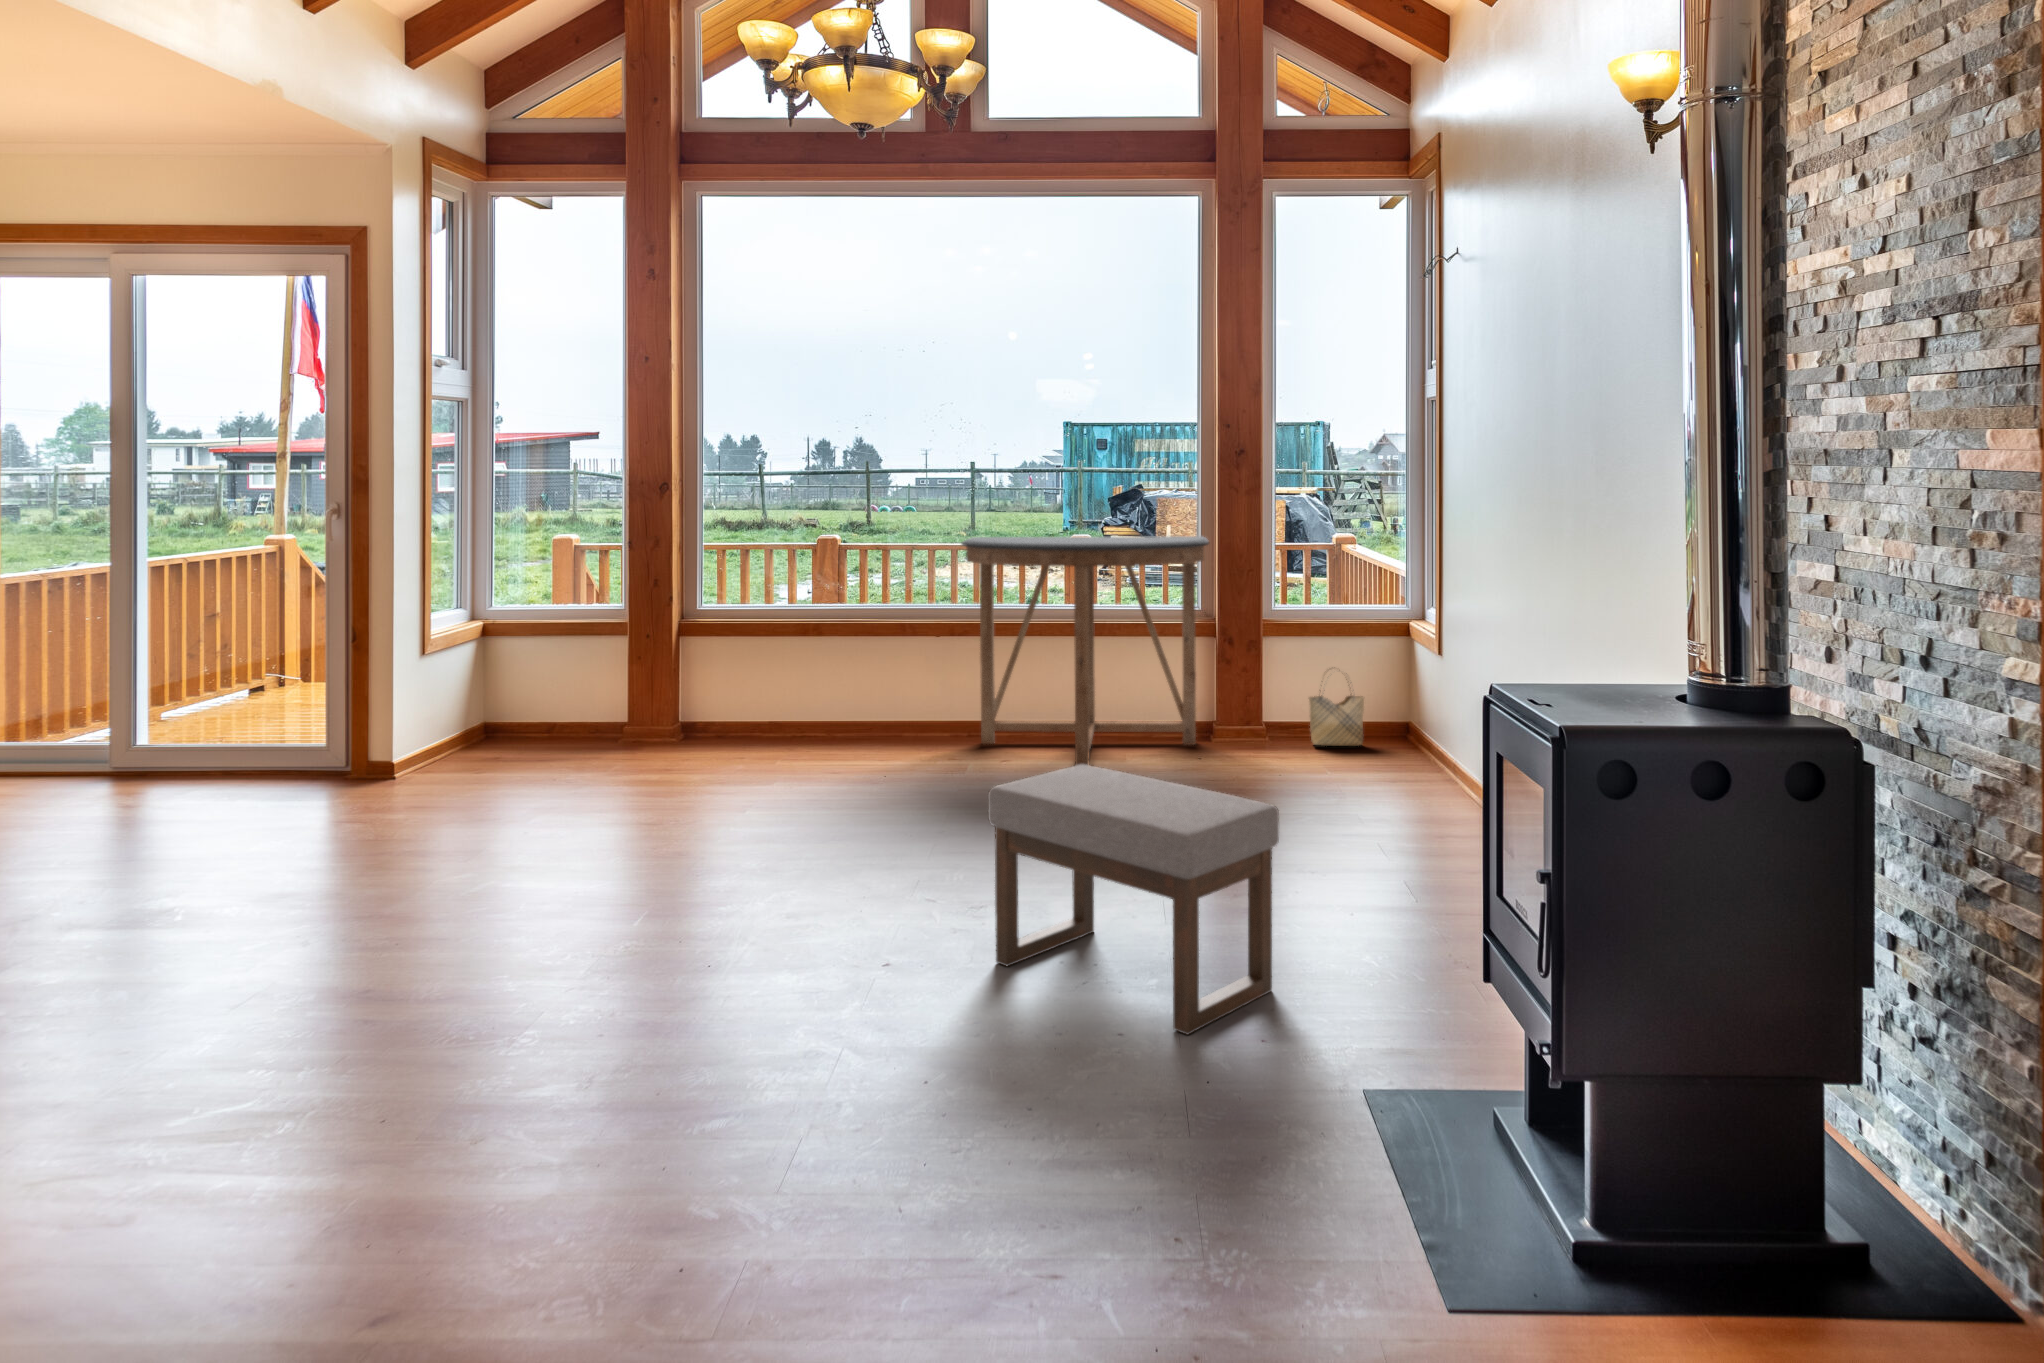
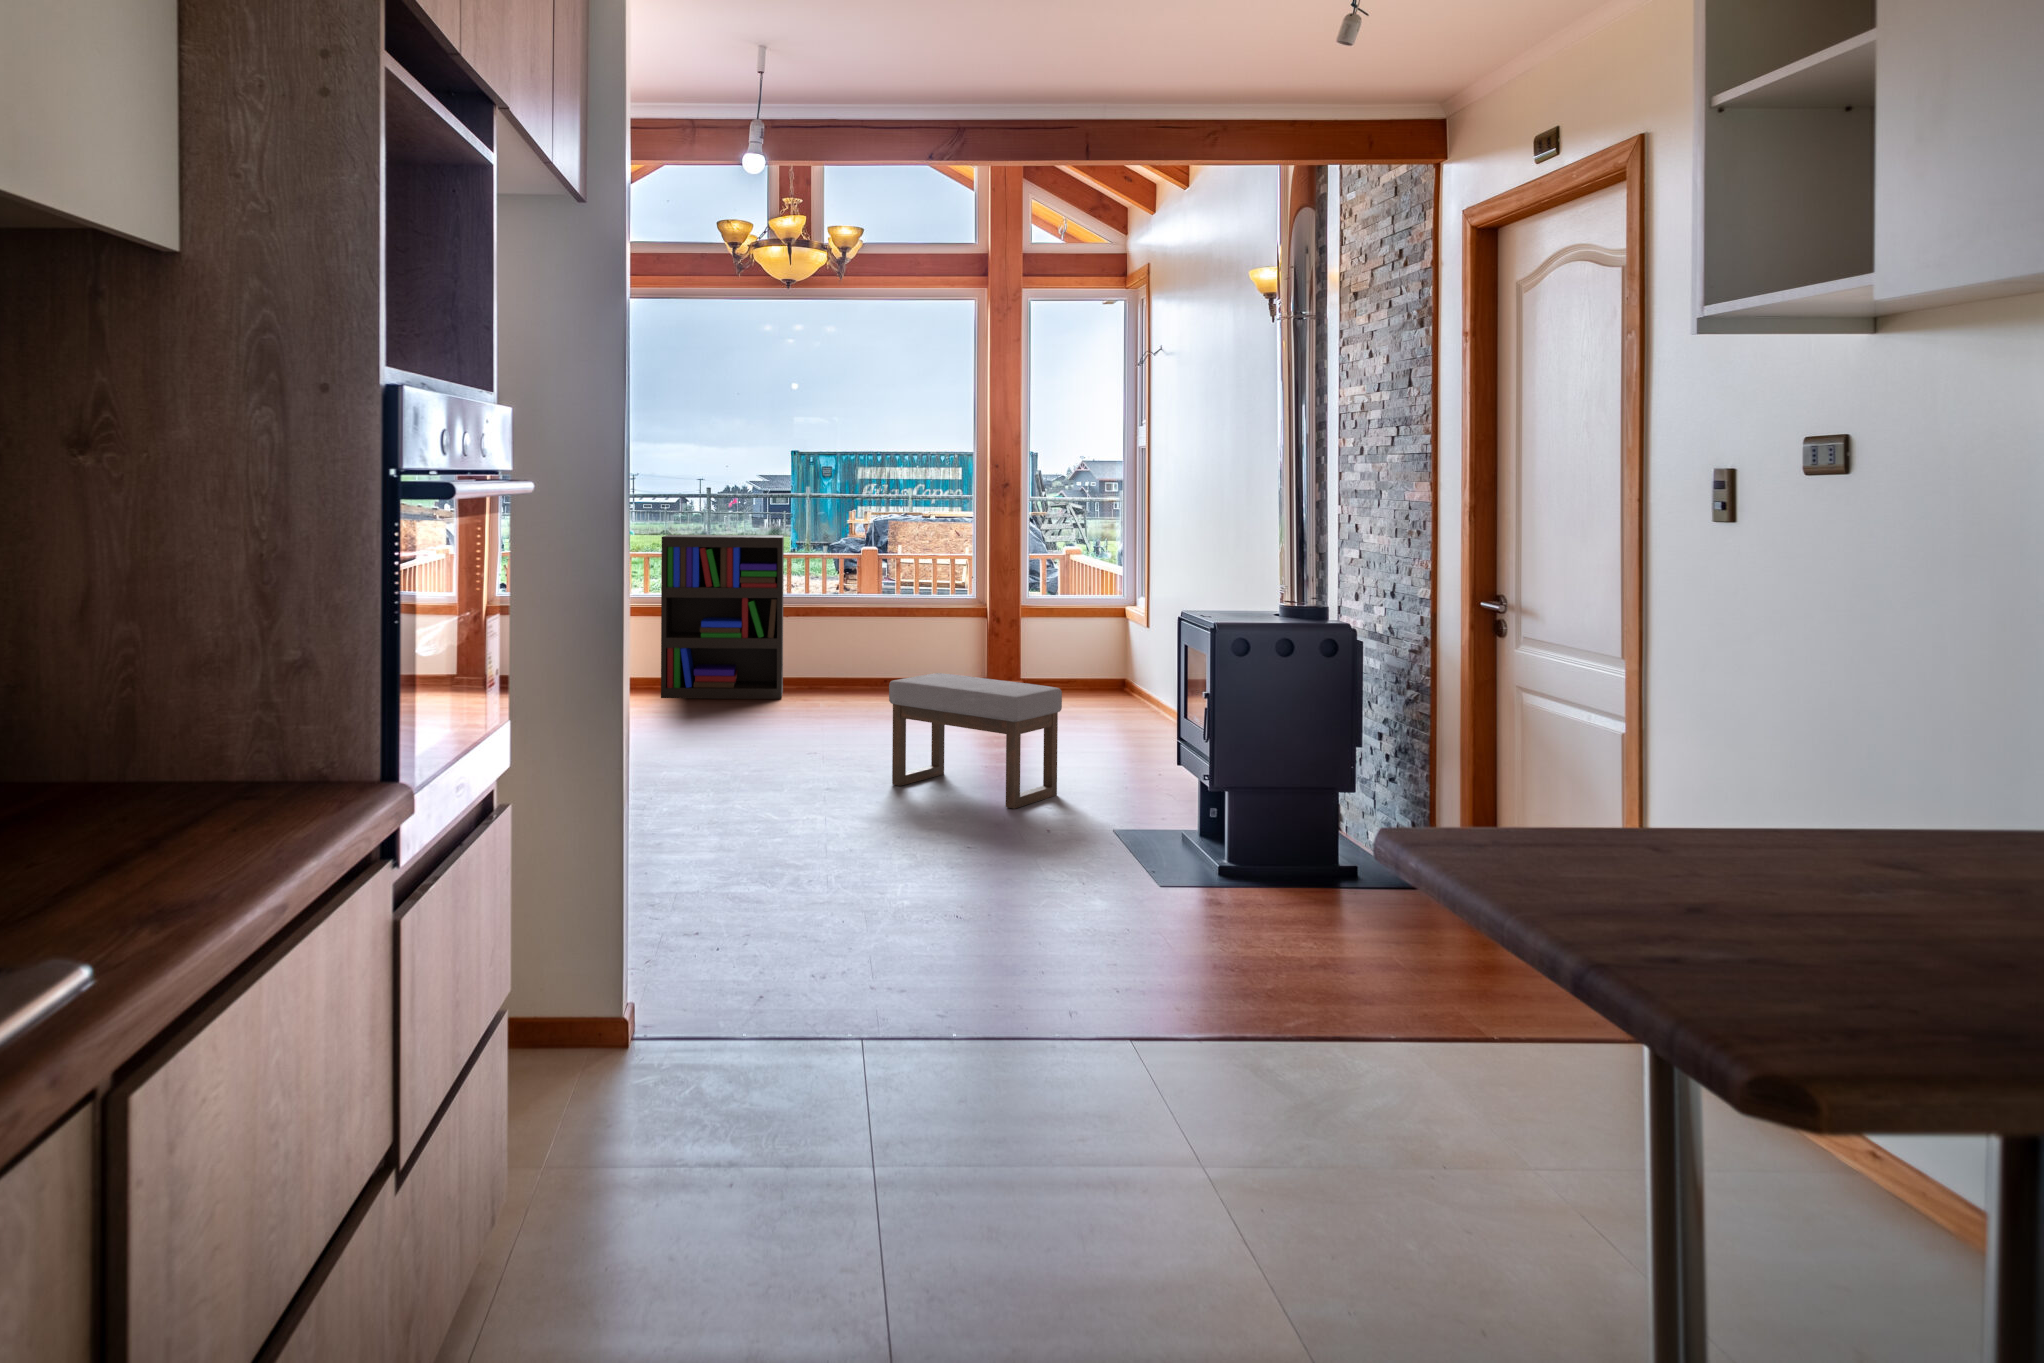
bookshelf: none [747,527,932,759] -> present [661,535,784,699]
console table: present [961,536,1209,766] -> none [810,543,986,704]
woven basket: present [1309,670,1364,746] -> none [1054,639,1094,694]

